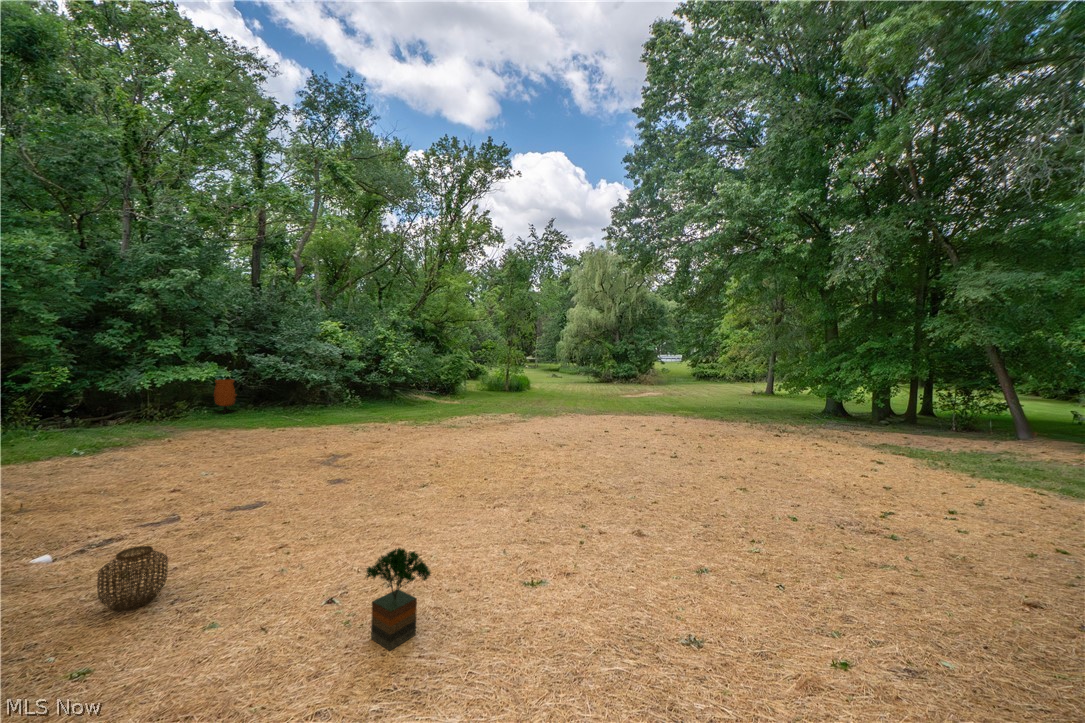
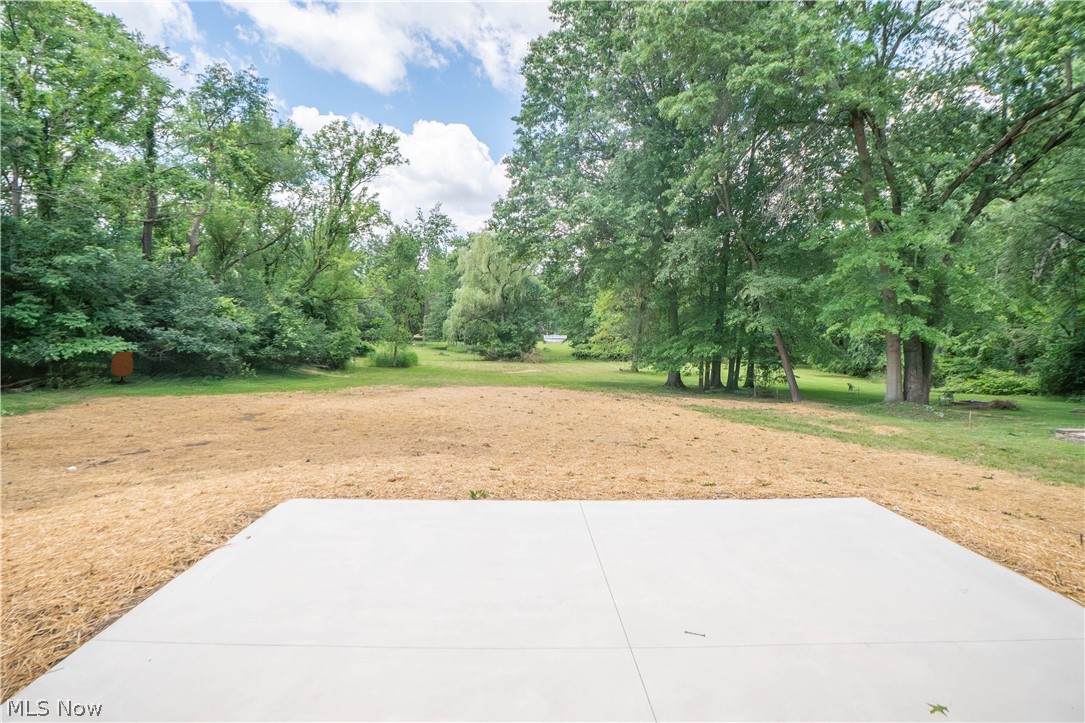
woven basket: present [97,546,168,611] -> none [204,429,237,459]
potted tree: present [366,548,431,651] -> none [358,419,390,460]

